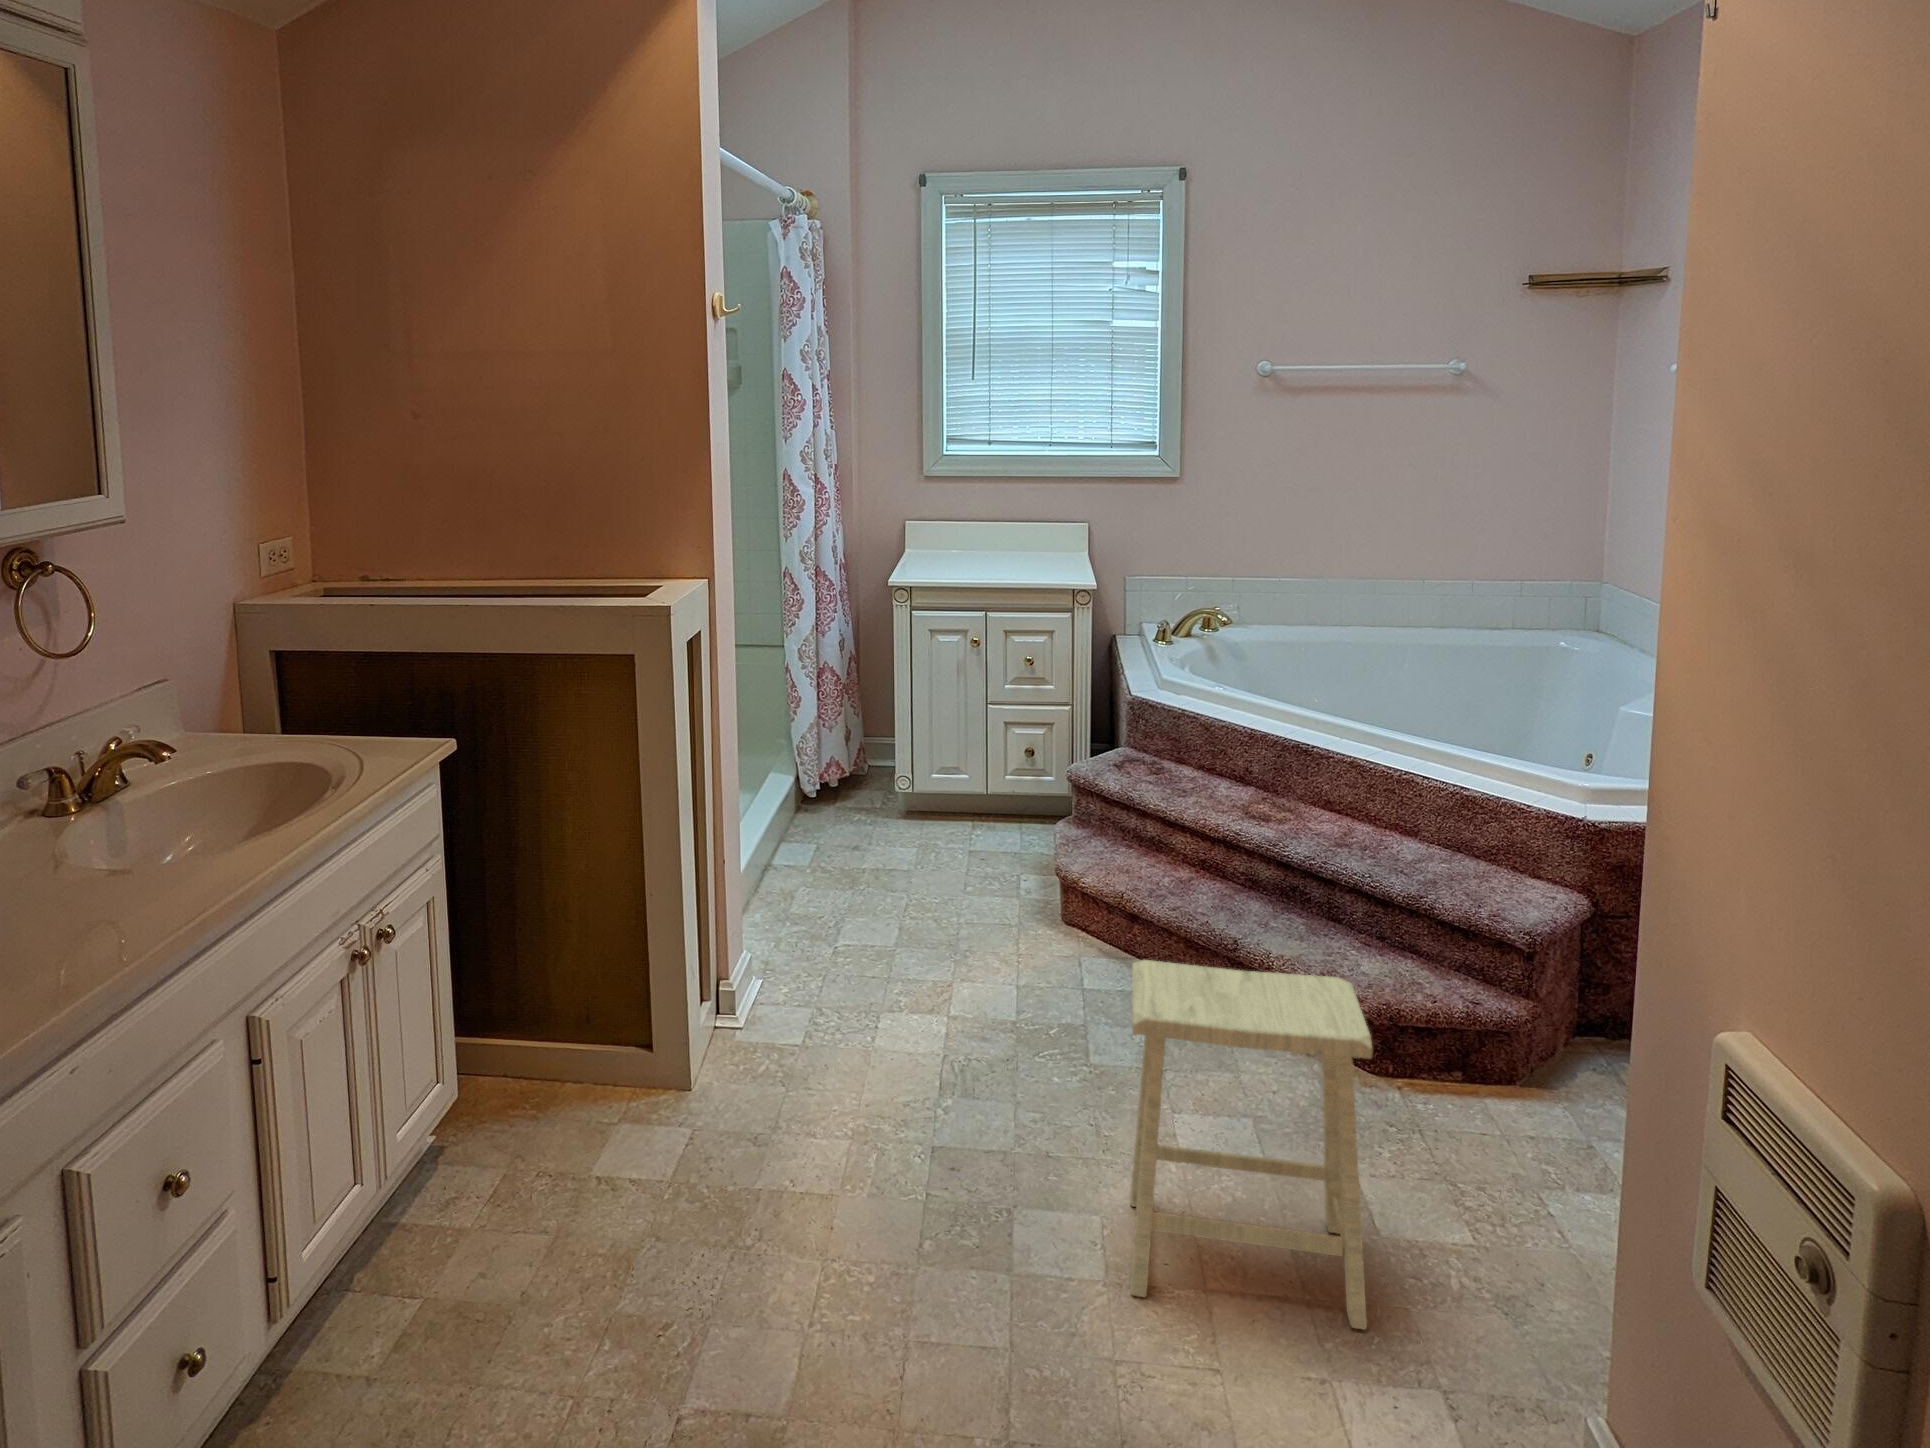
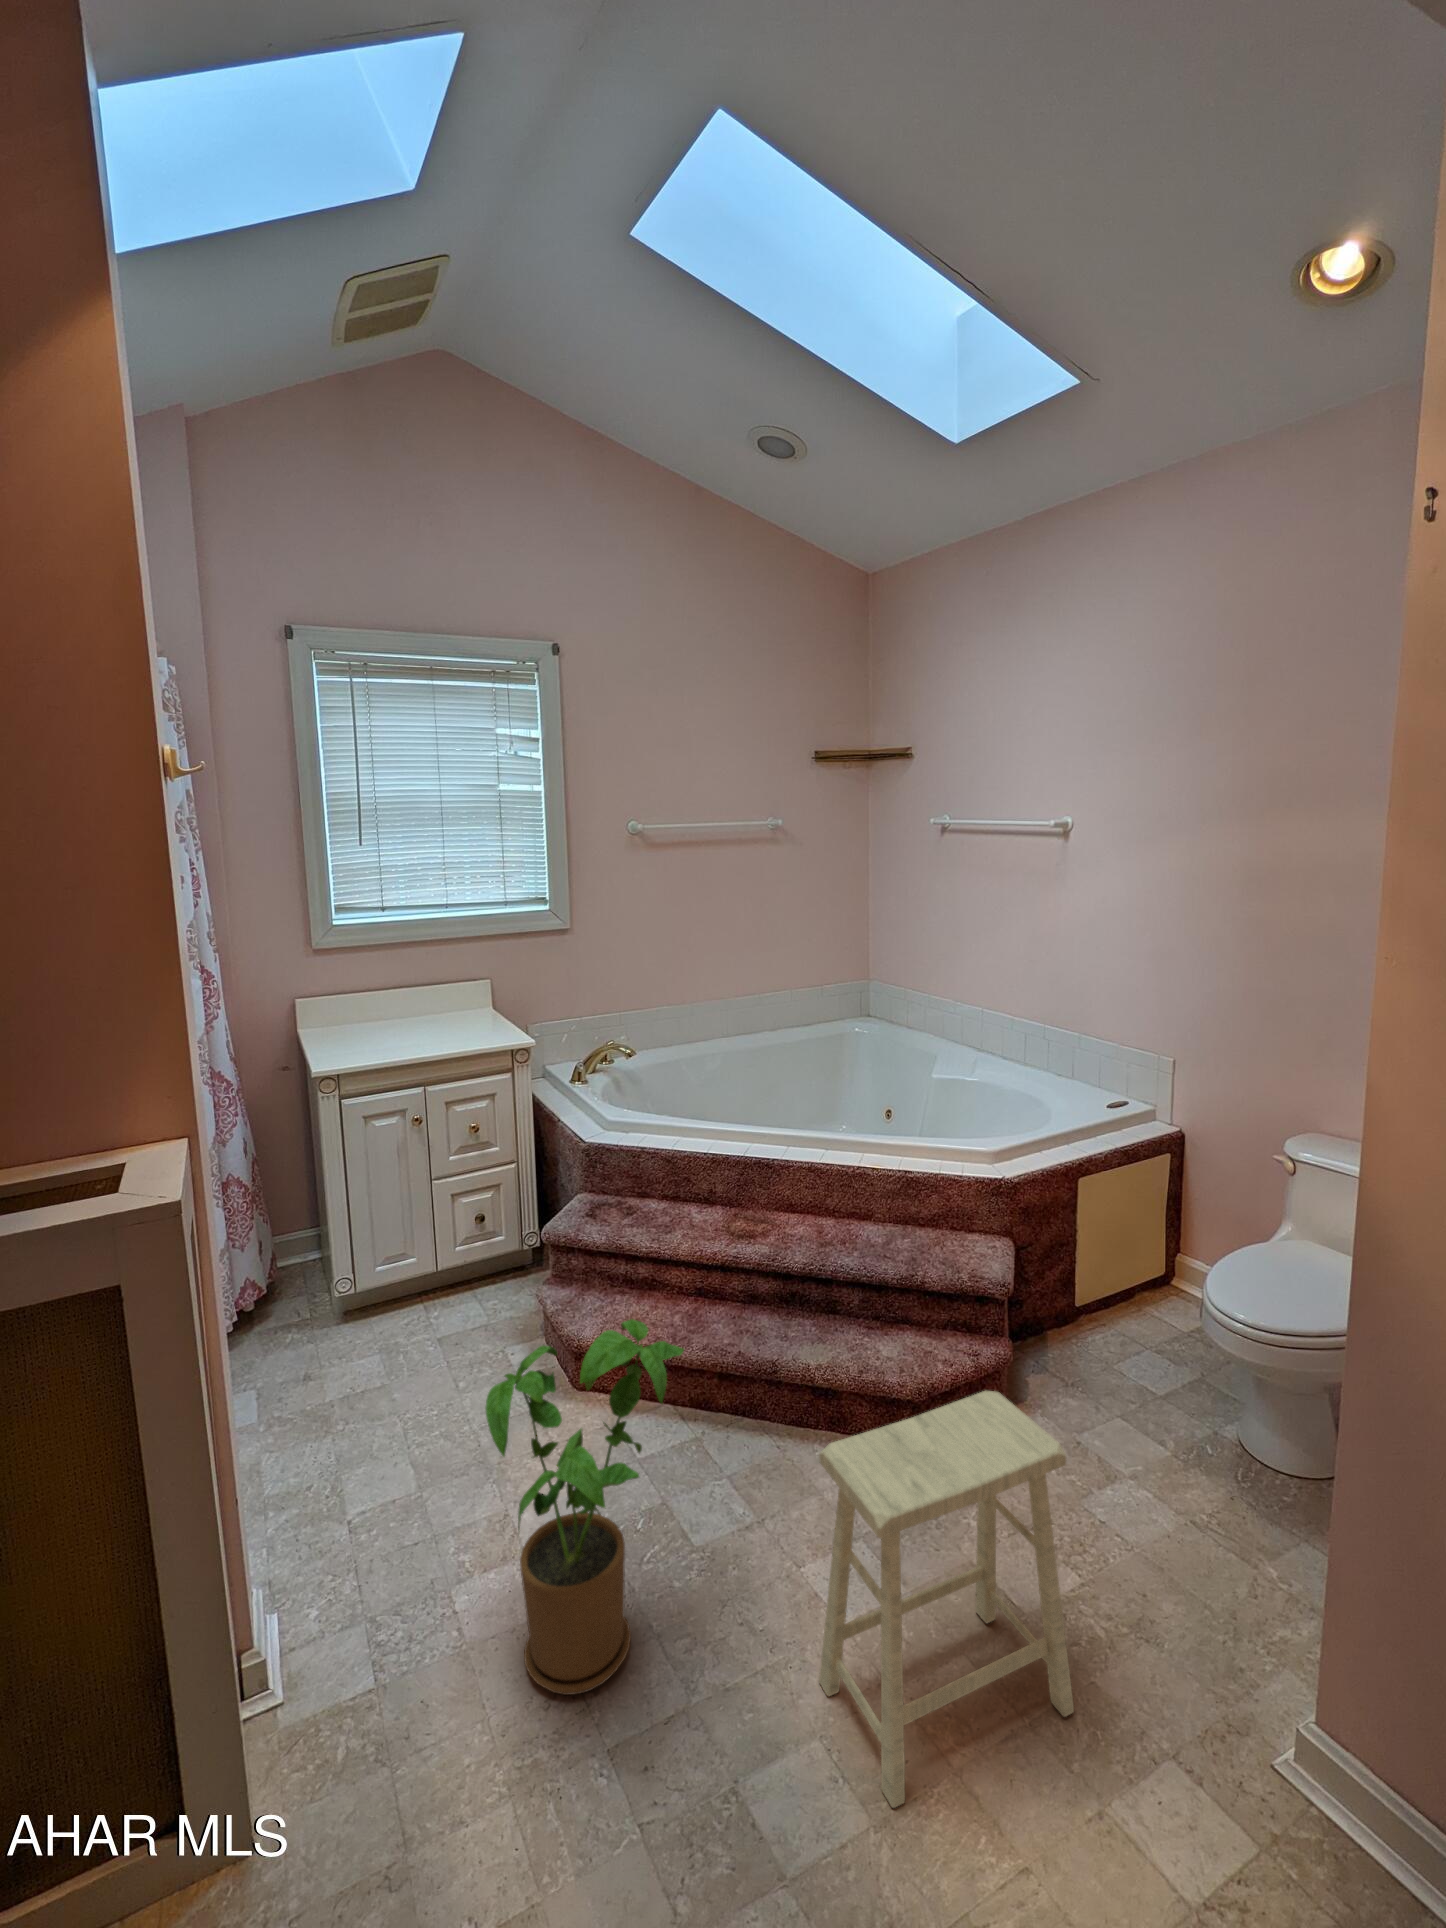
house plant: none [888,810,1063,1113] -> present [485,1319,684,1695]

